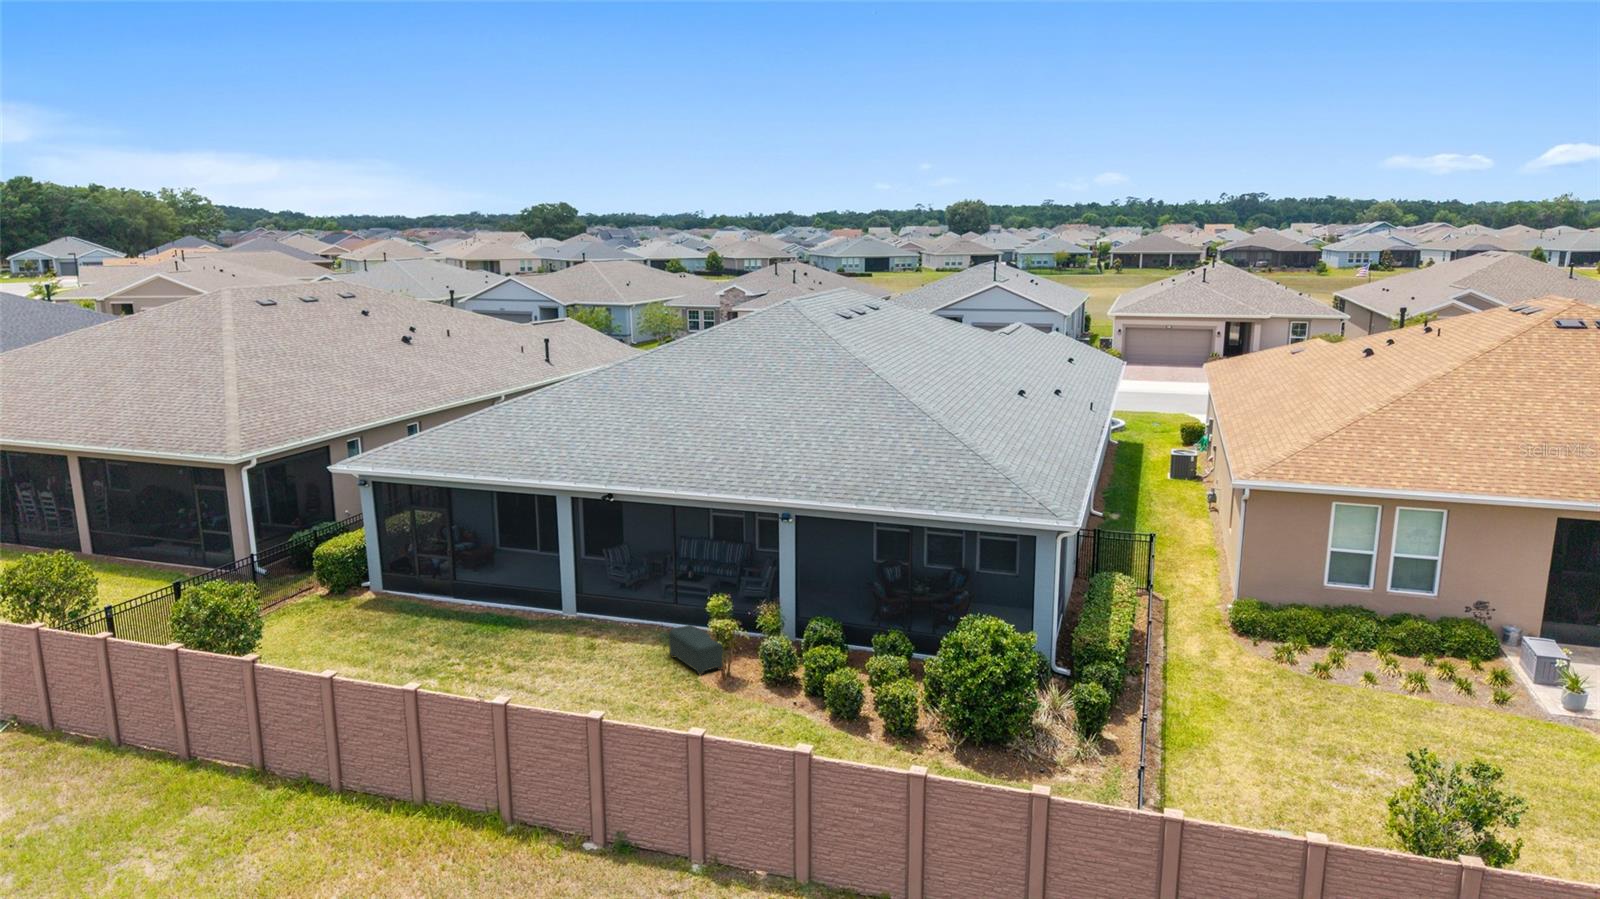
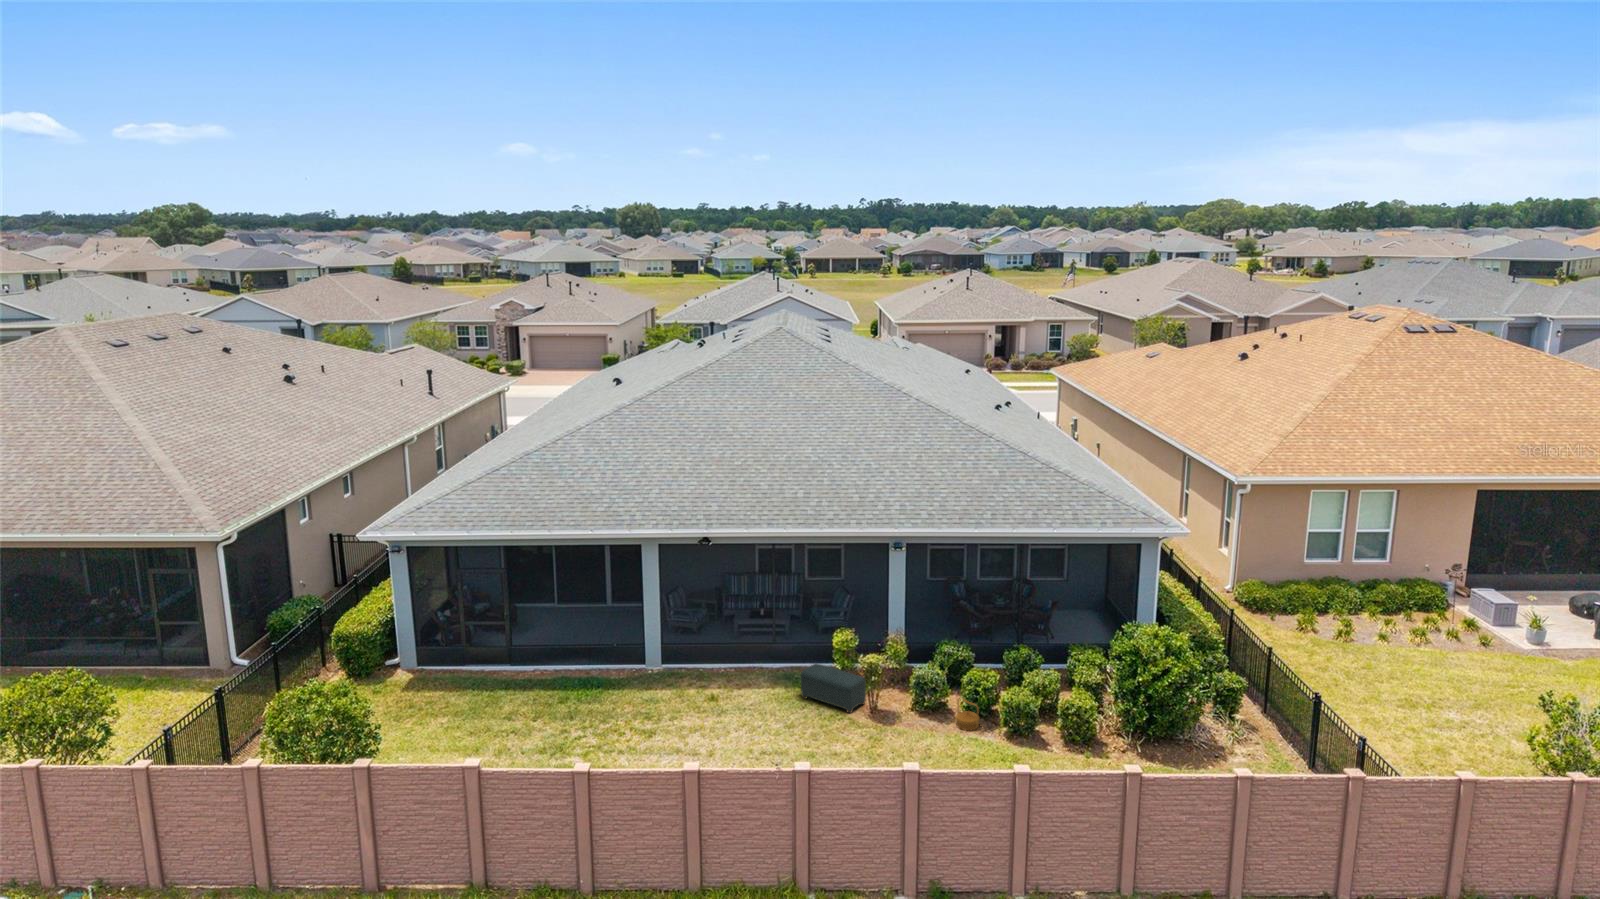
woven basket: none [786,672,811,706] -> present [955,698,979,731]

